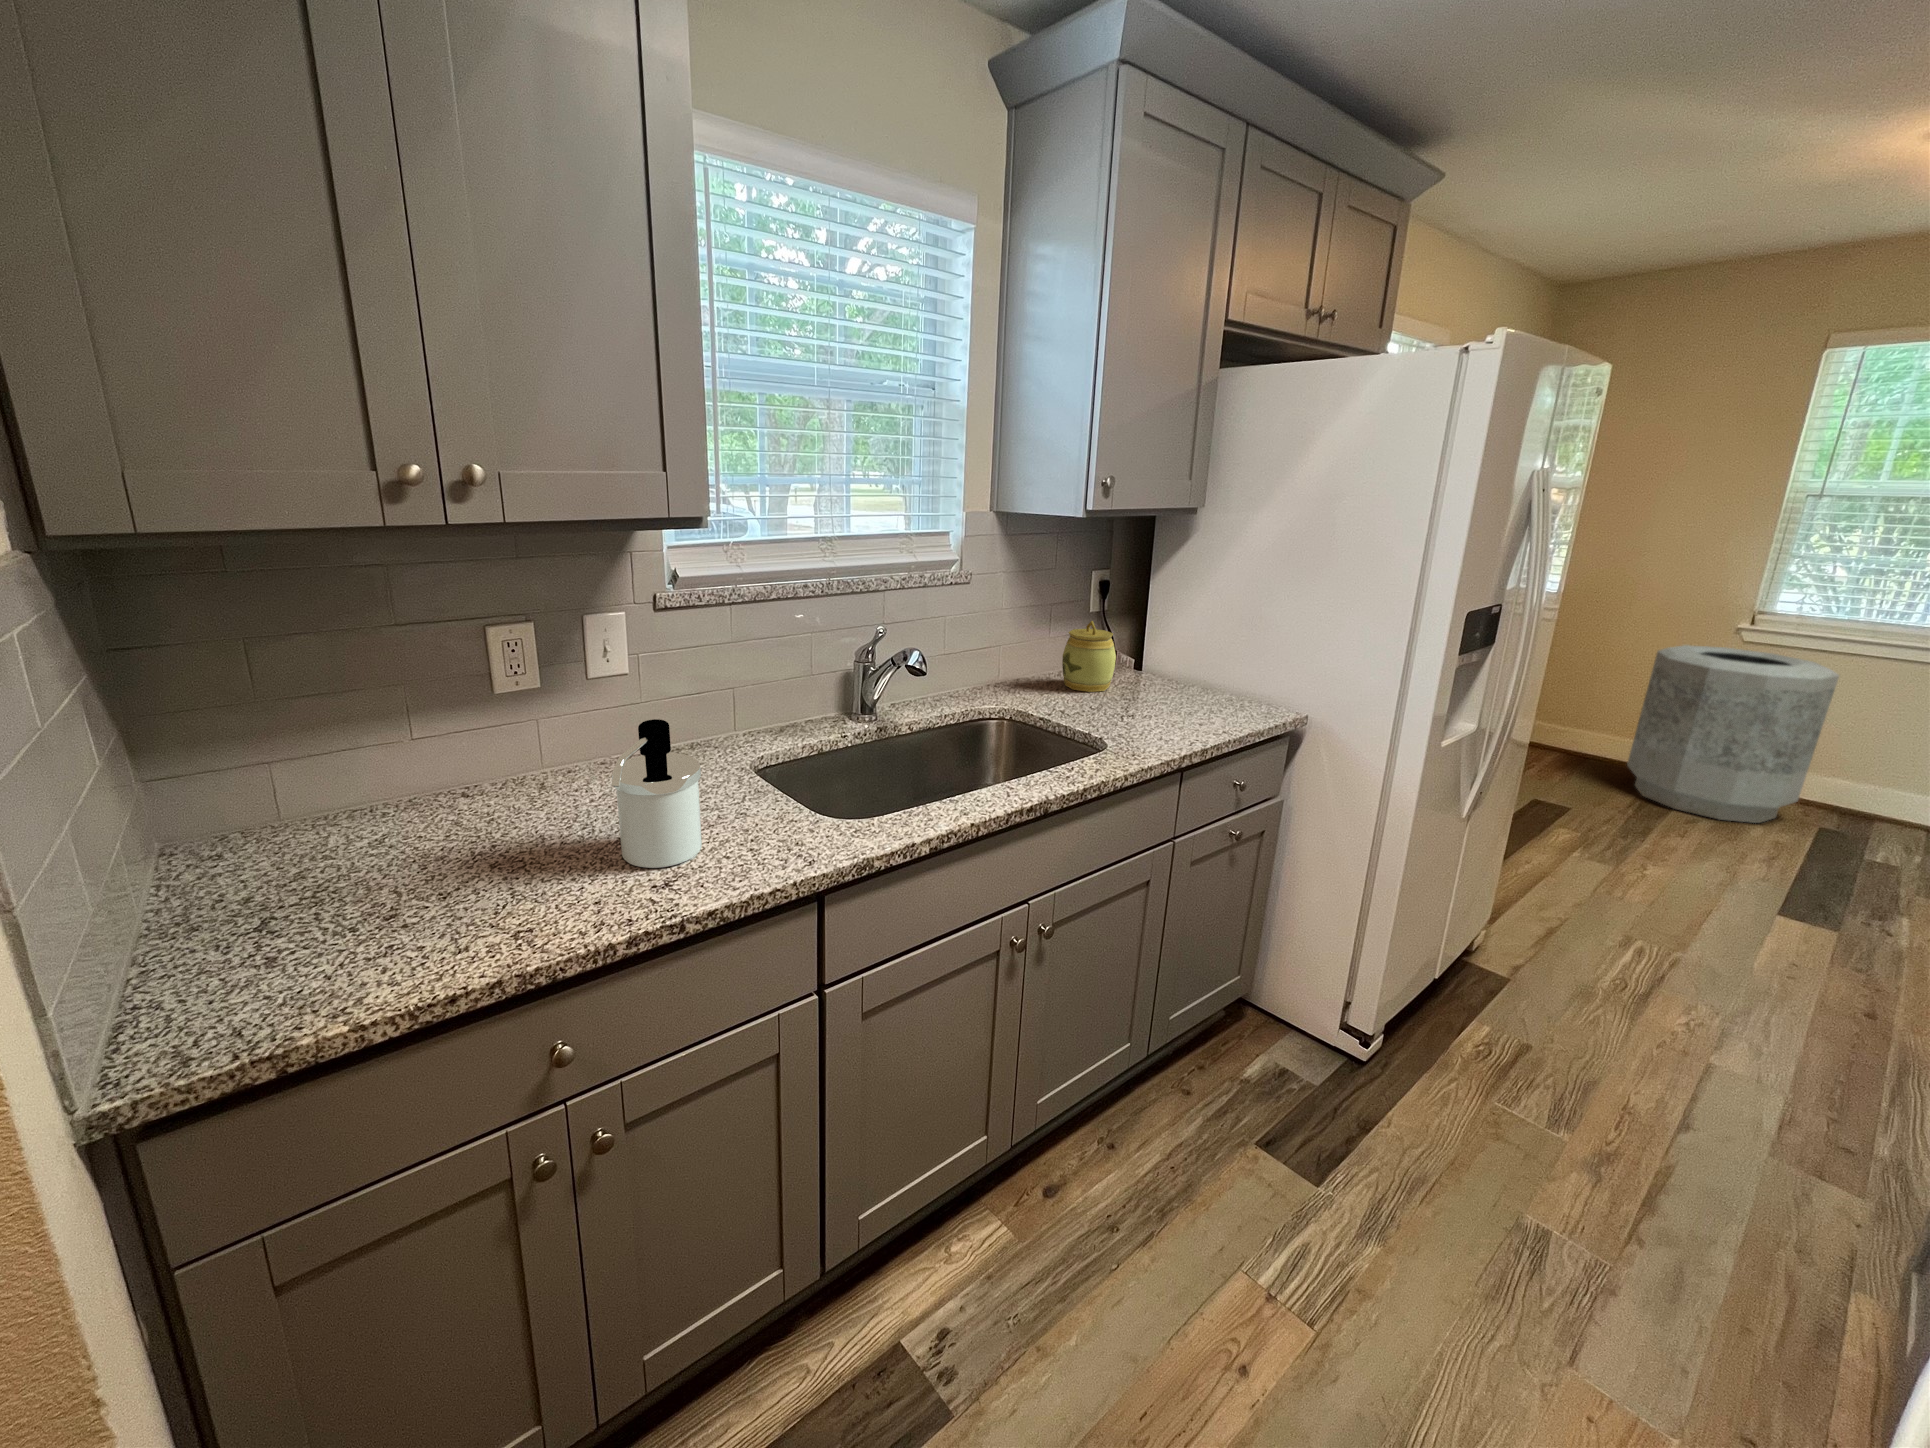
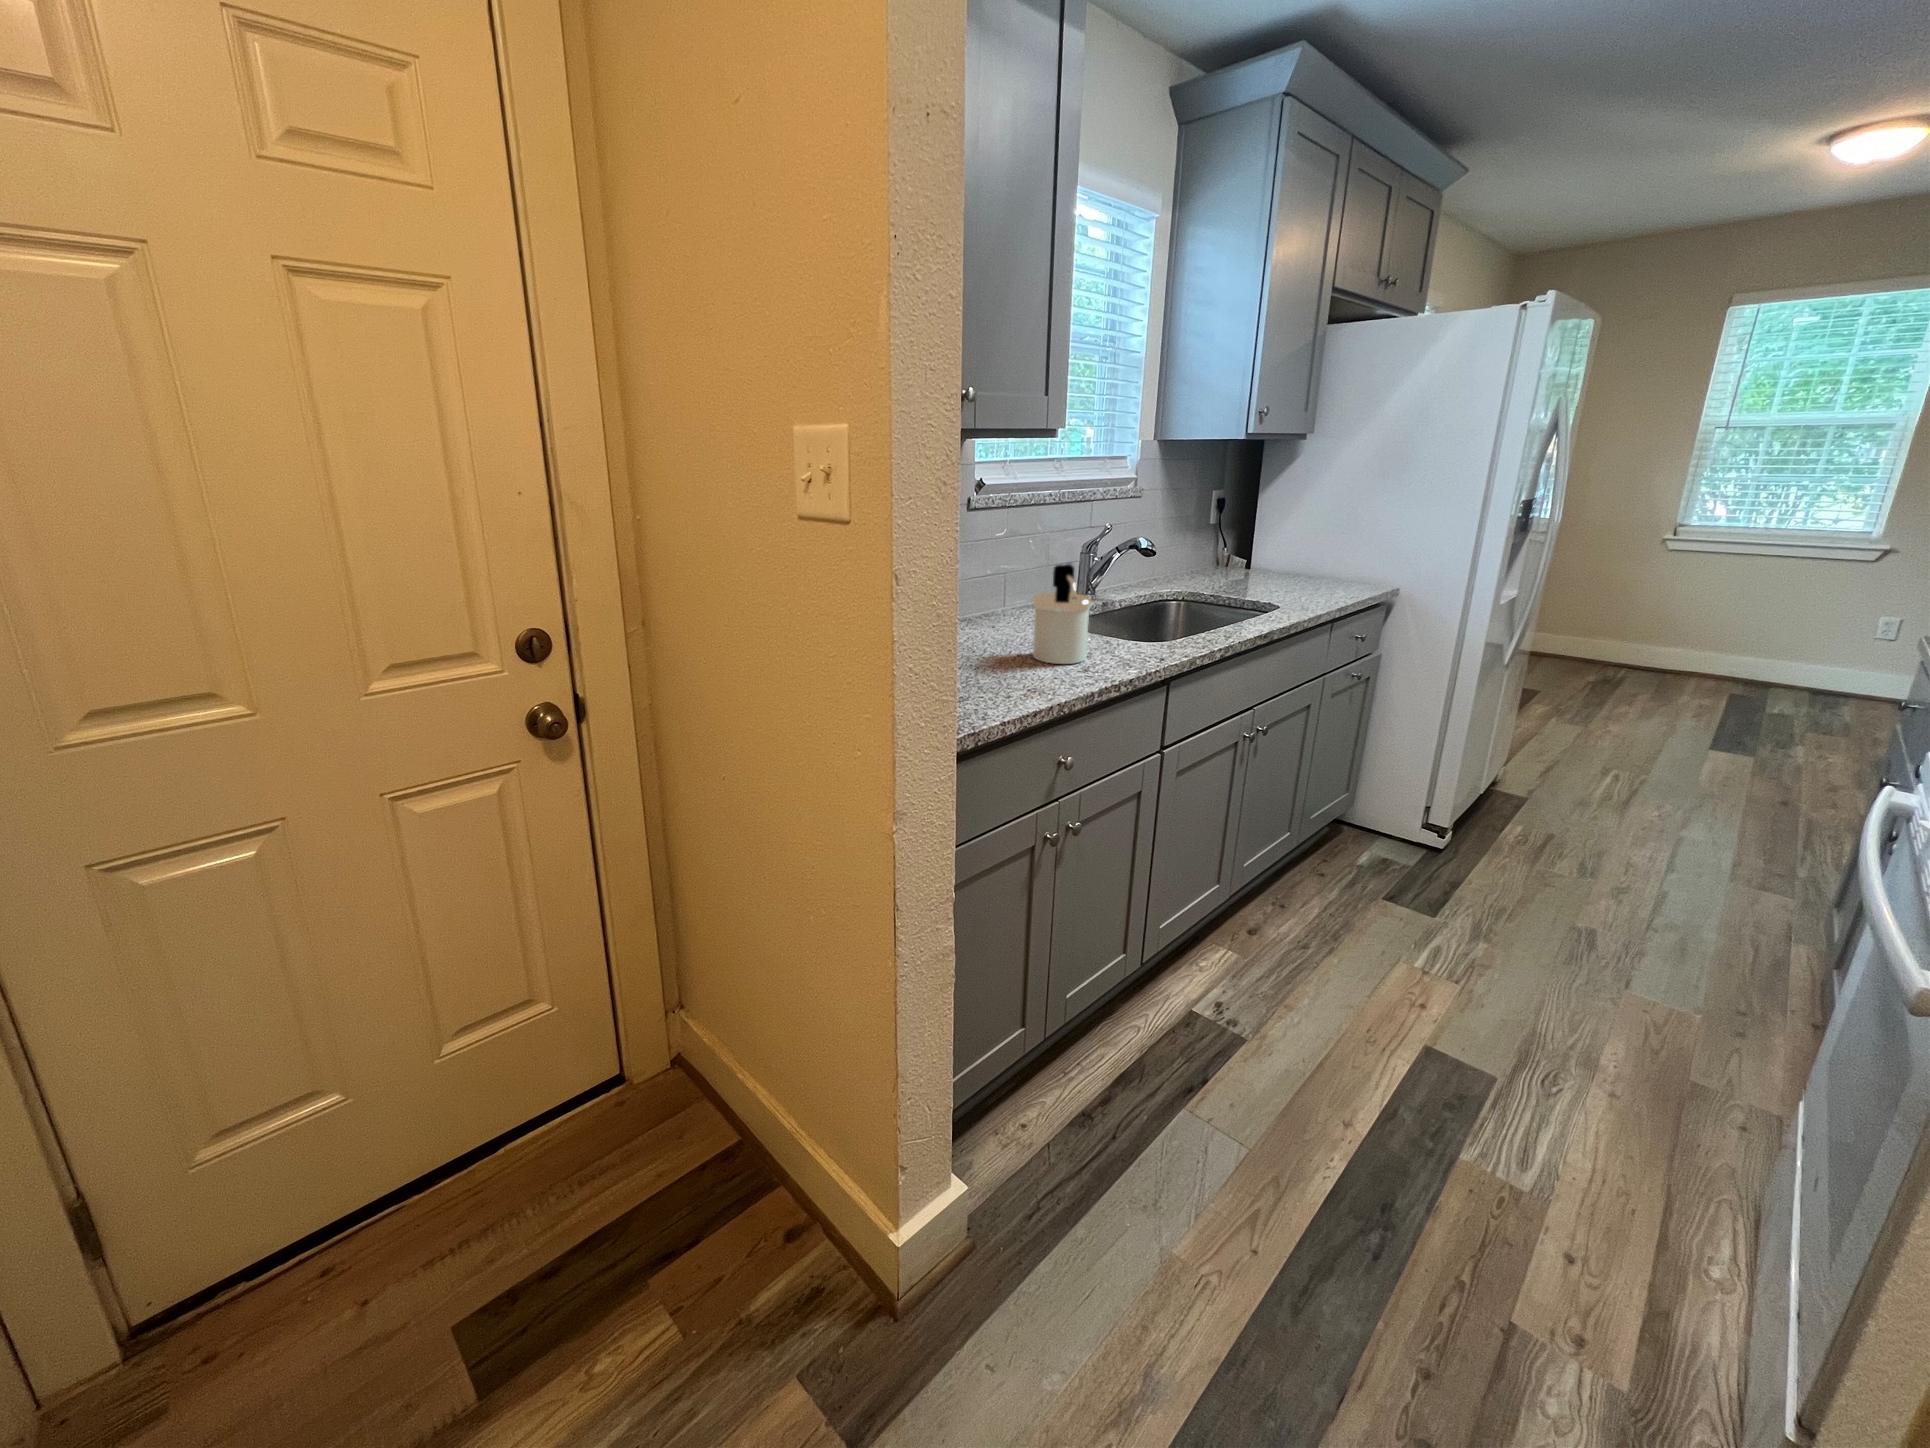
jar: present [1062,621,1116,692] -> none [1204,526,1246,581]
trash can: present [1627,645,1839,823] -> none [1579,555,1744,693]

